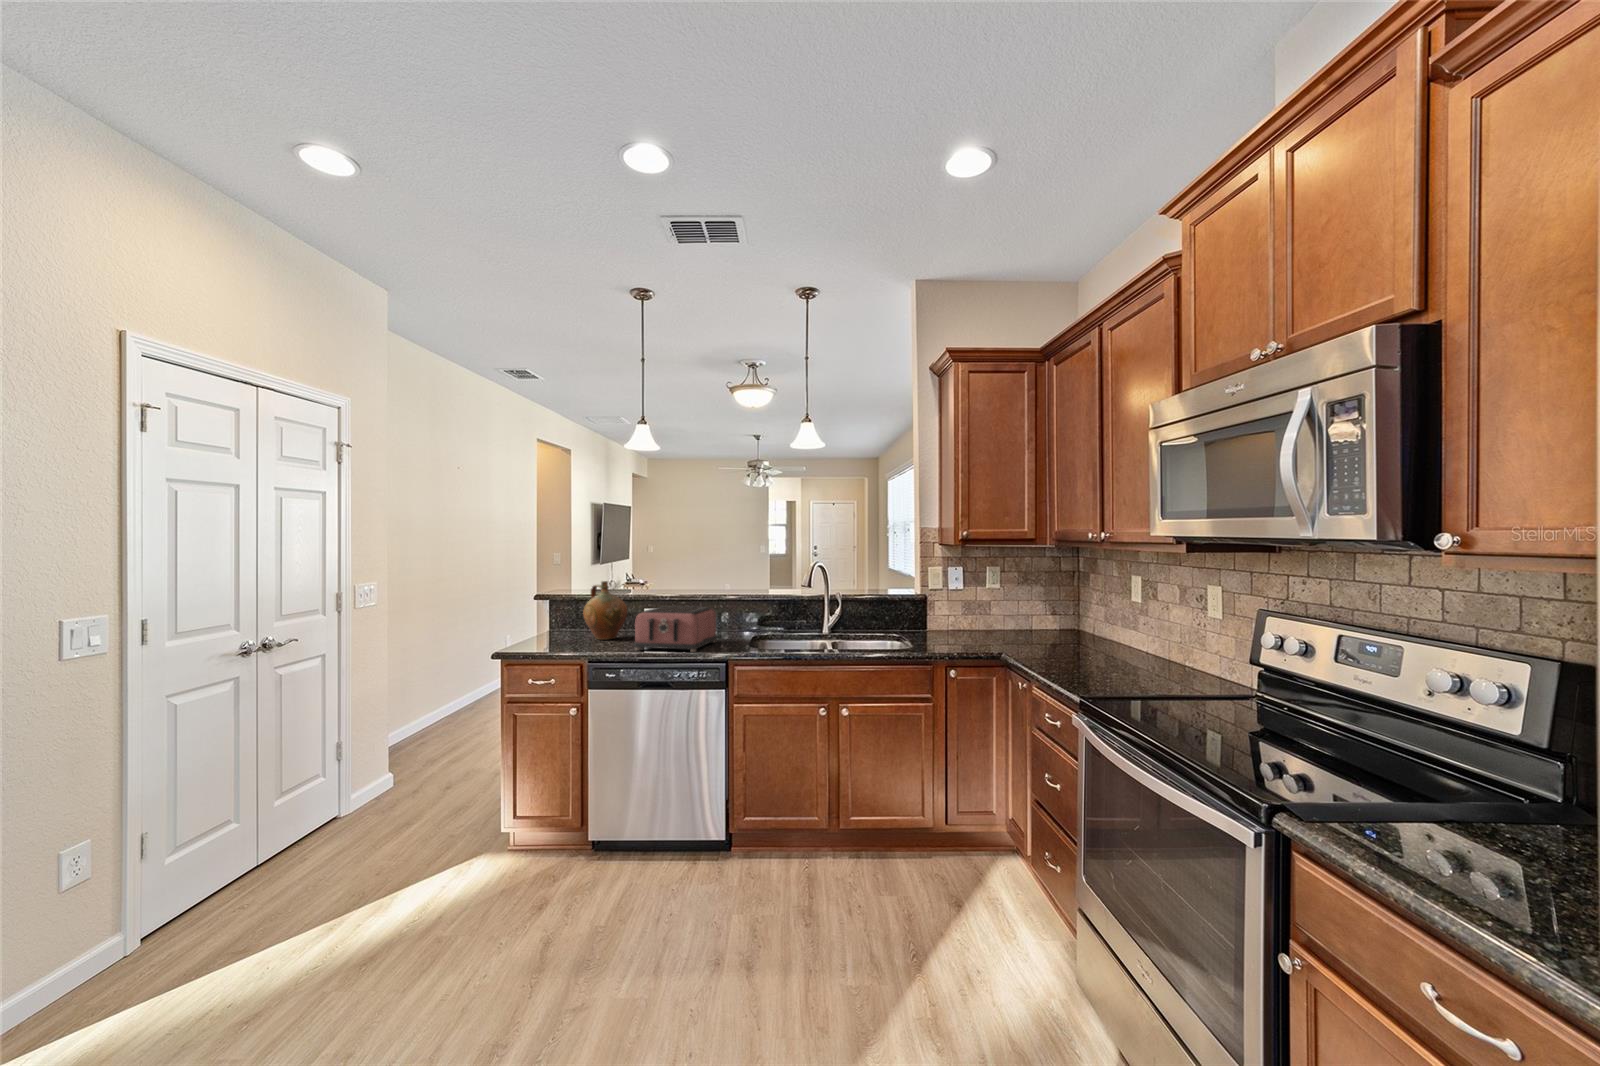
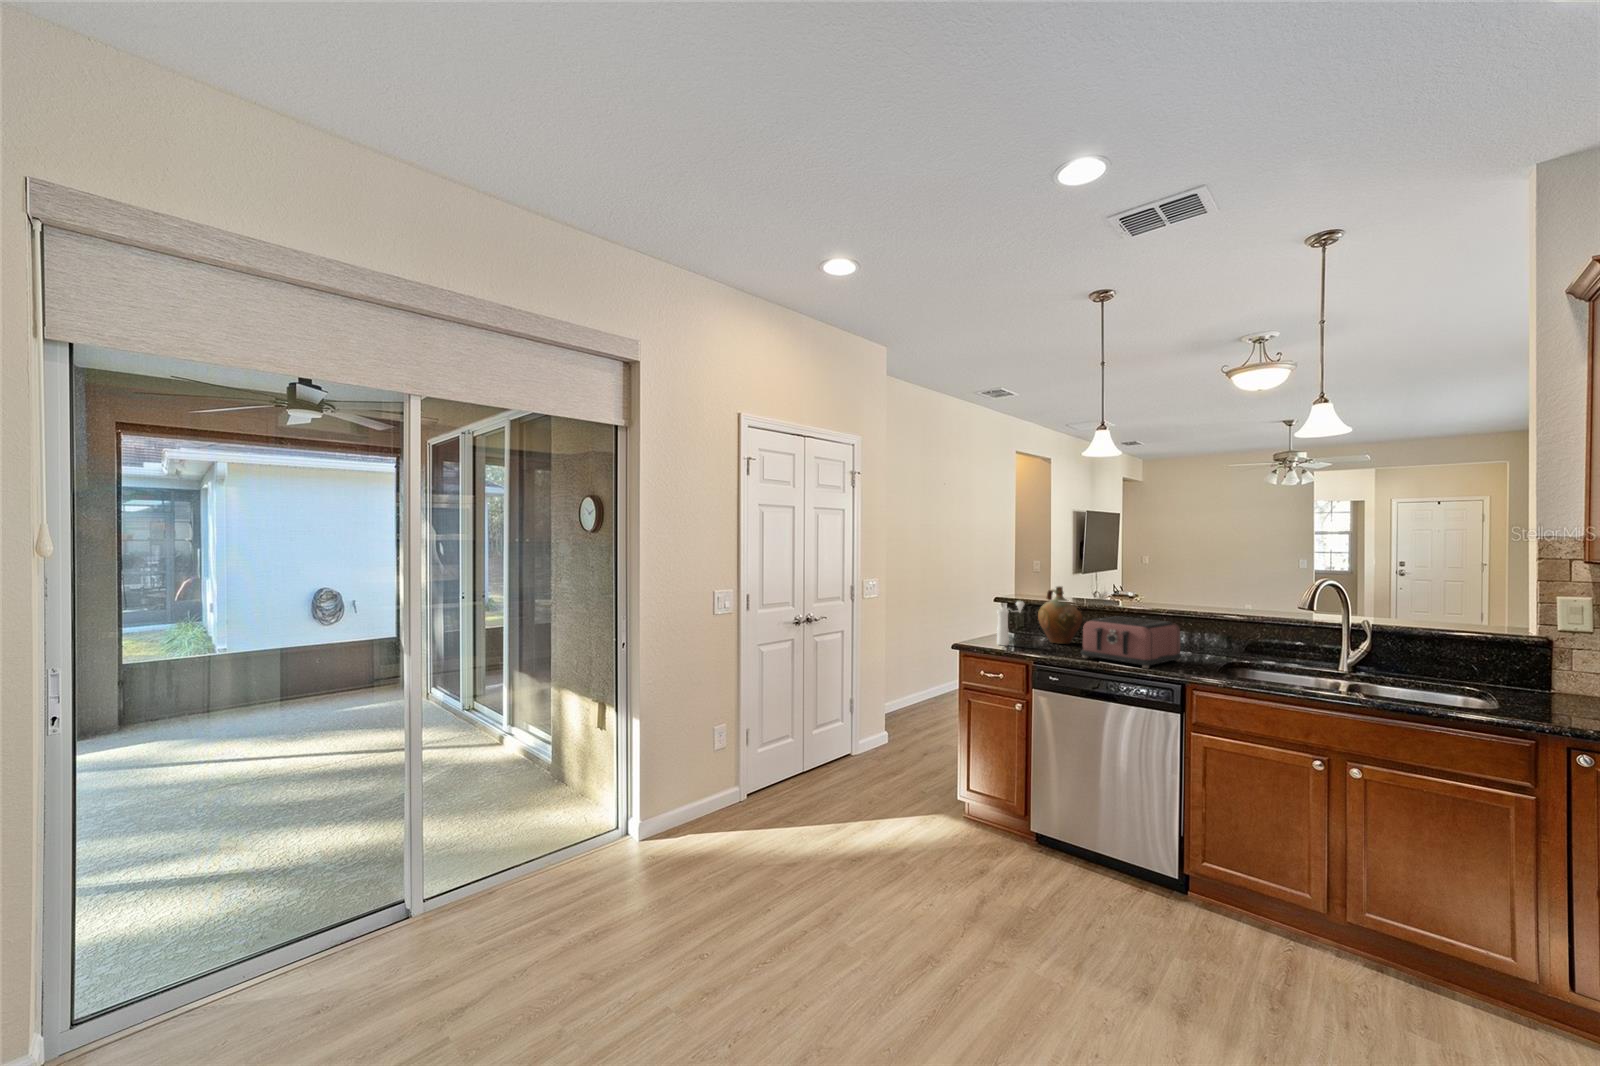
pepper mill: none [542,599,571,649] -> present [997,601,1024,646]

